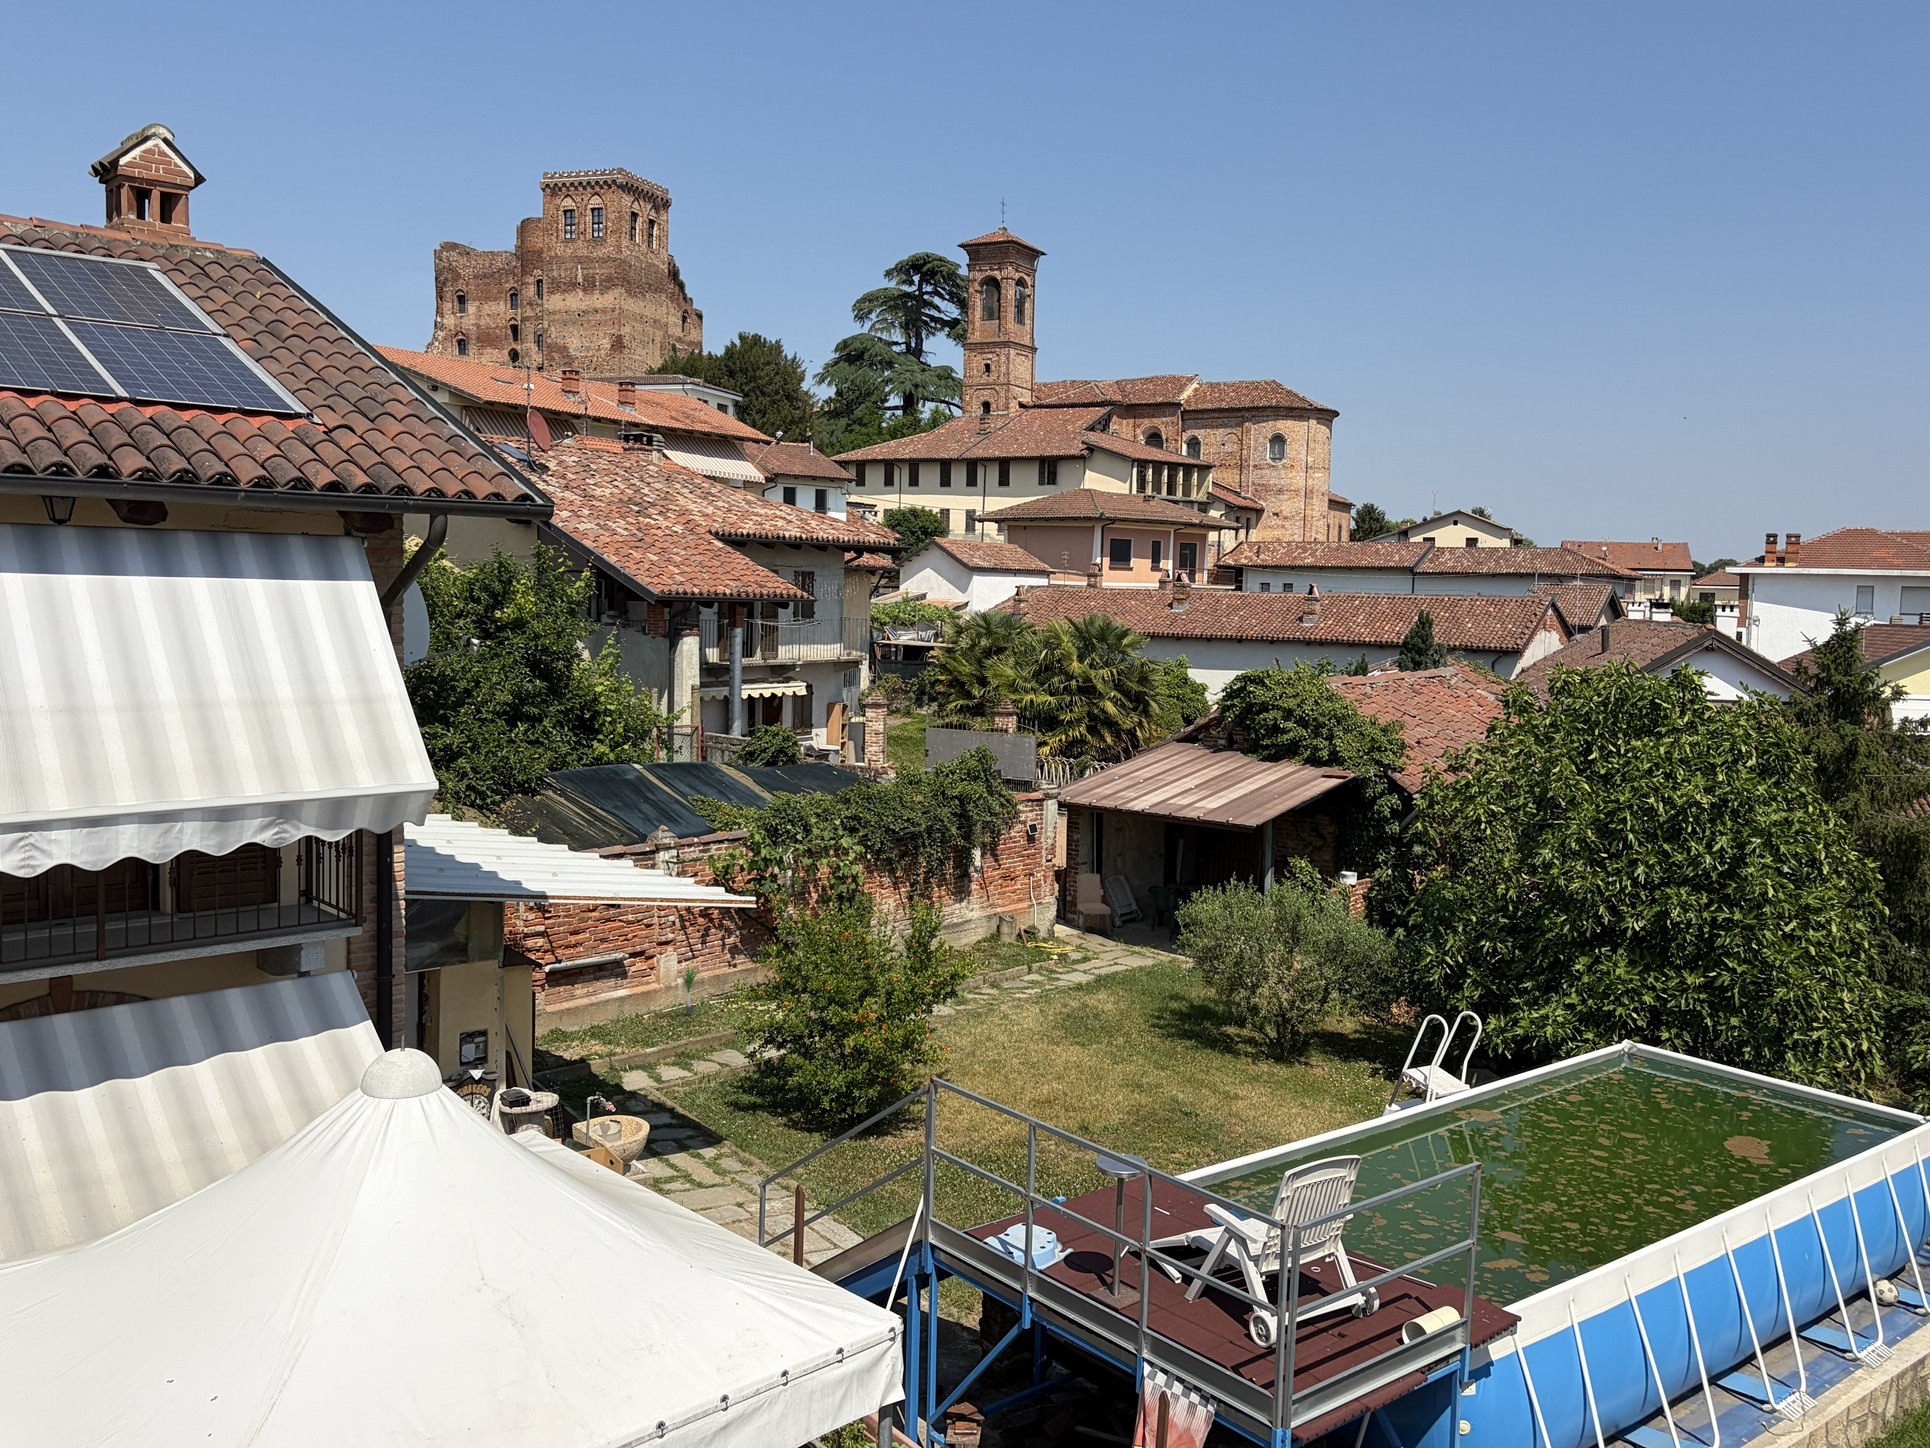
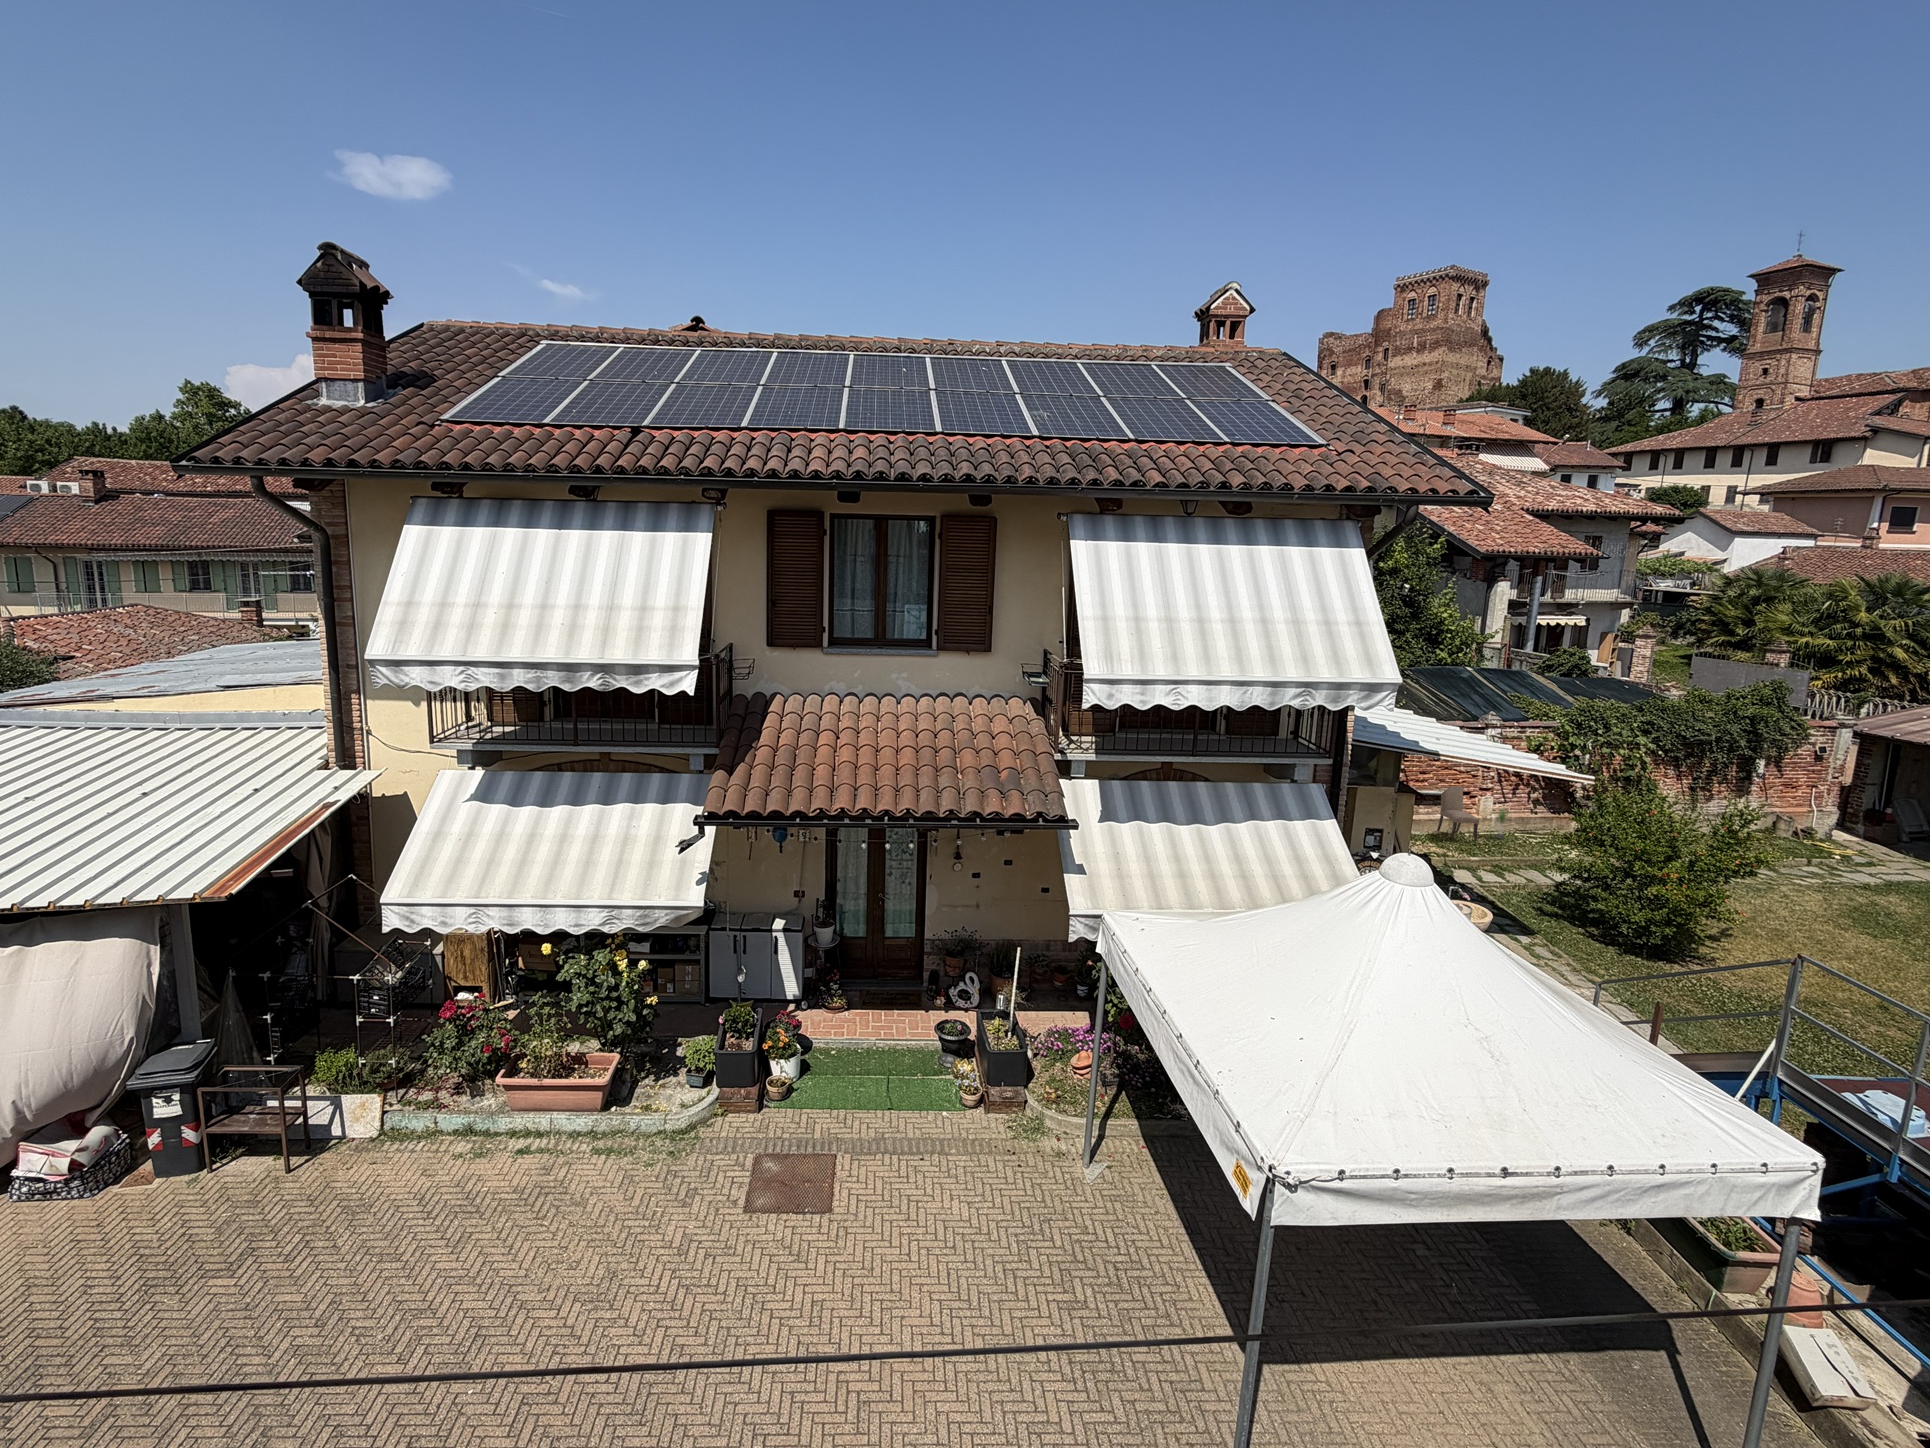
chair: present [1077,873,1111,935] -> present [1437,786,1479,842]

